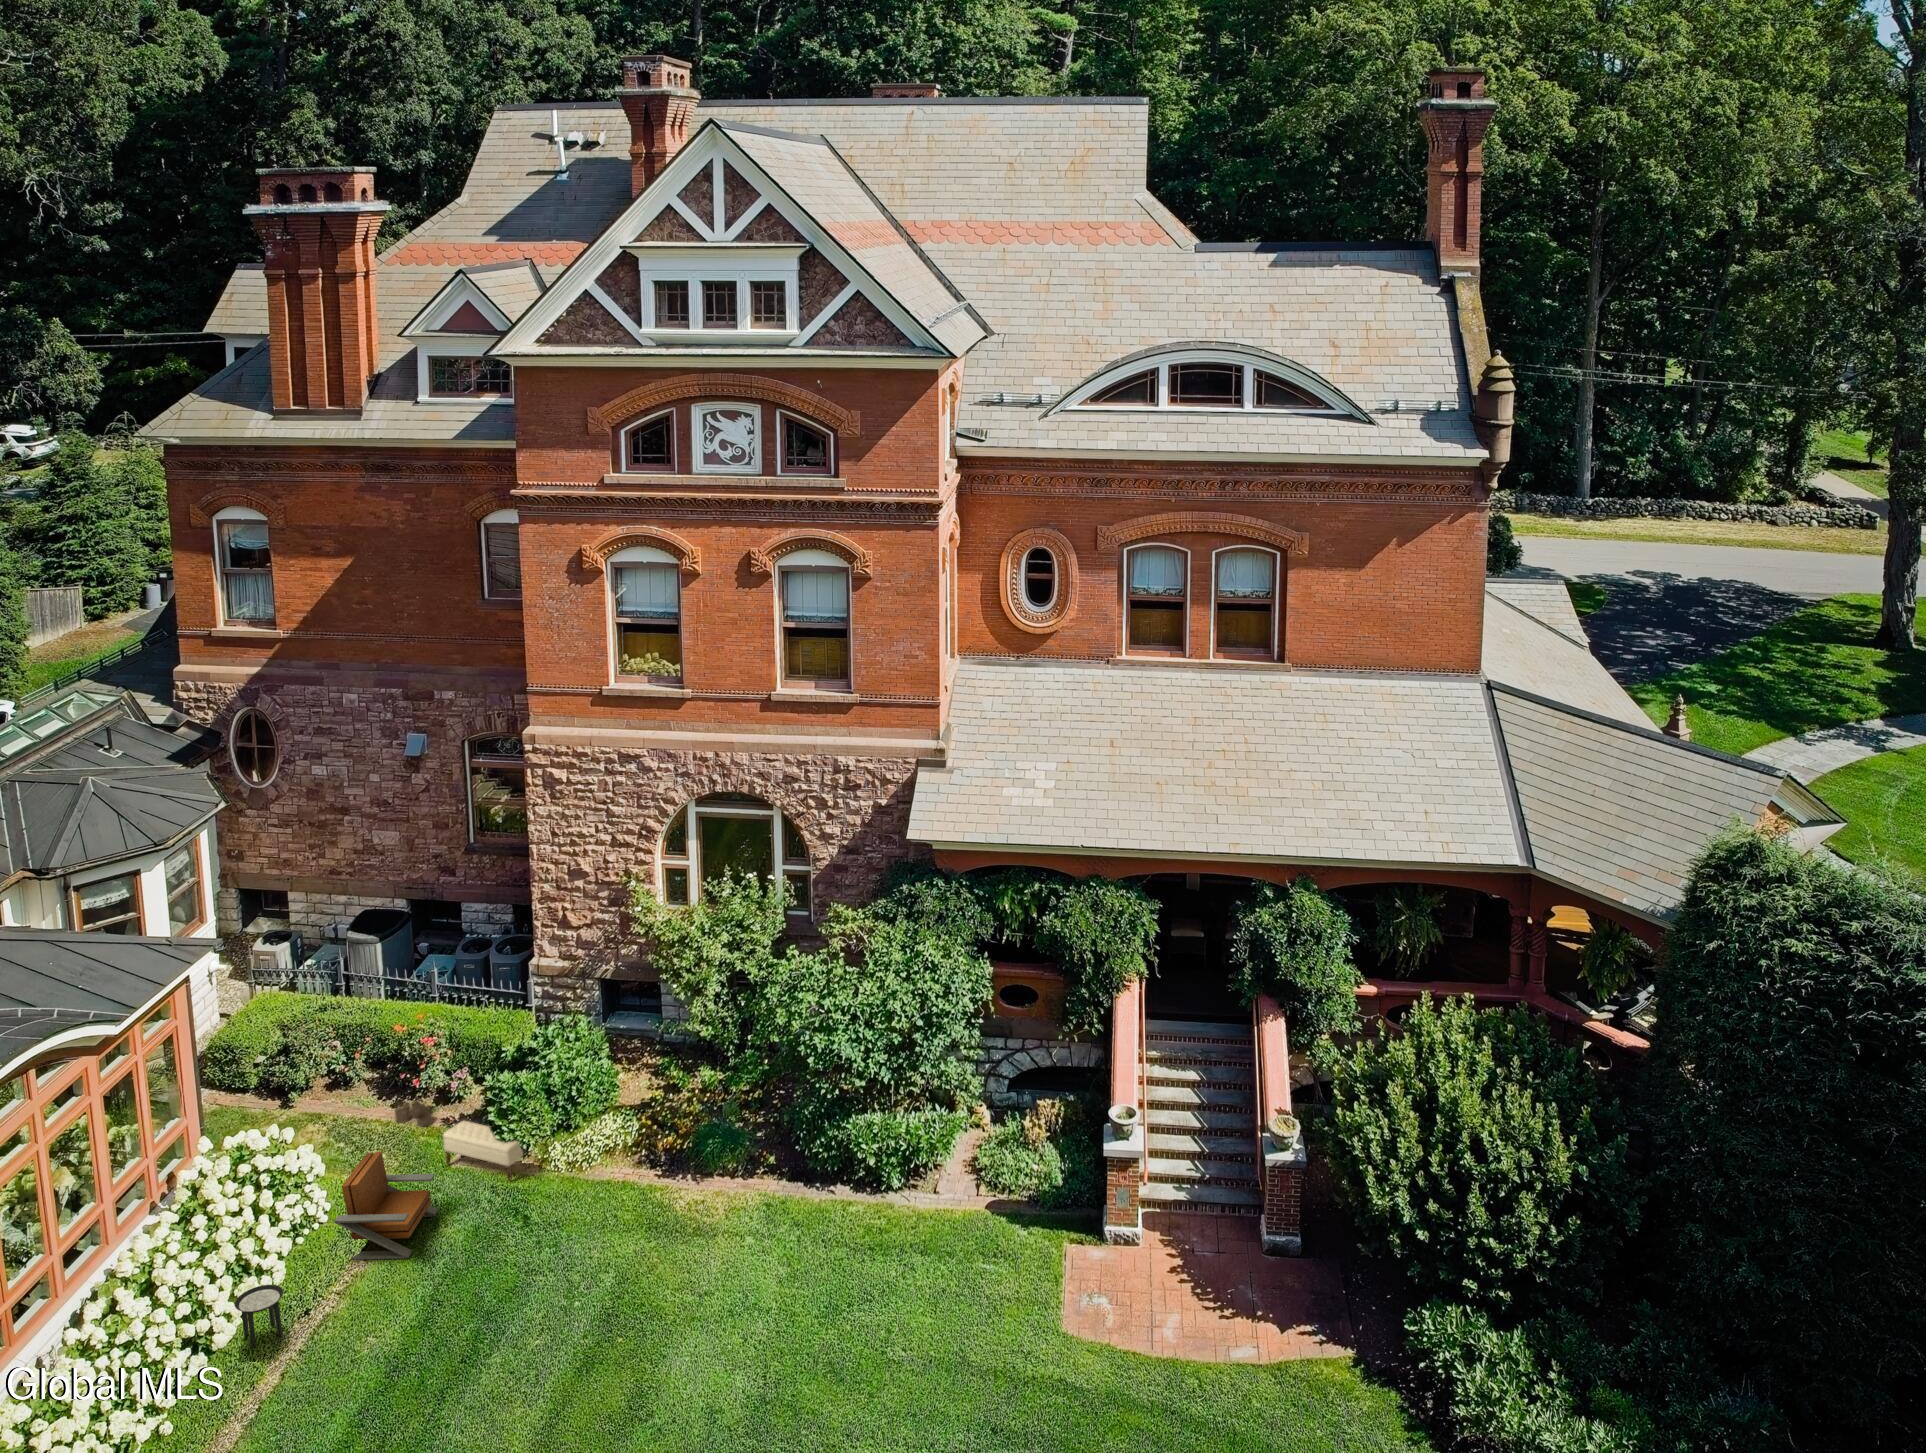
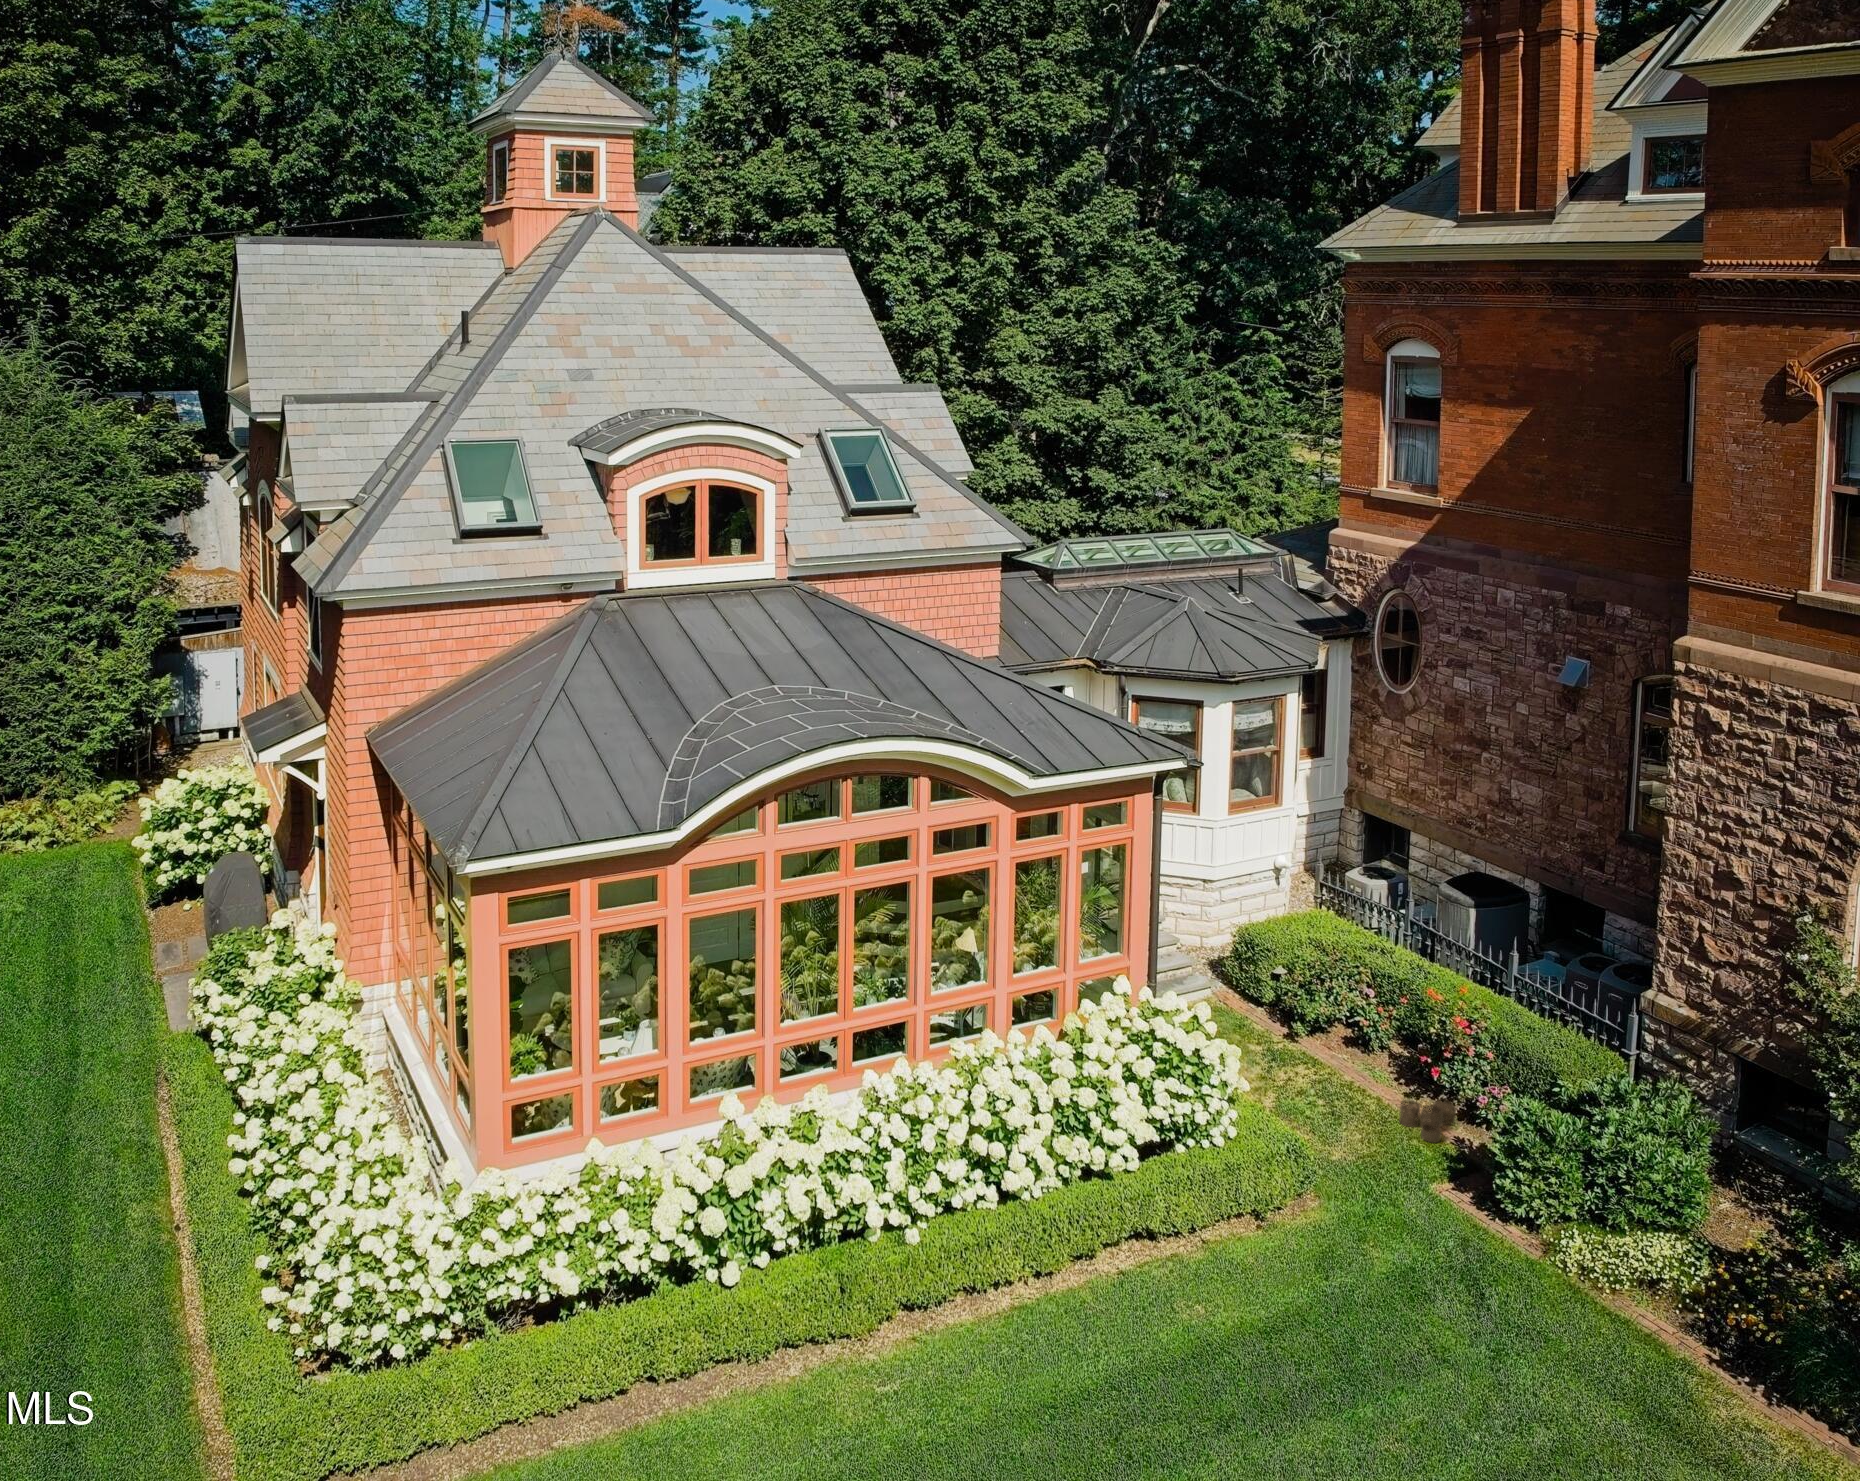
bench: present [443,1121,529,1181] -> none [1428,1150,1536,1253]
lounge chair: present [334,1152,438,1260] -> none [1253,1129,1392,1278]
side table: present [235,1285,283,1347] -> none [1111,1217,1164,1287]

